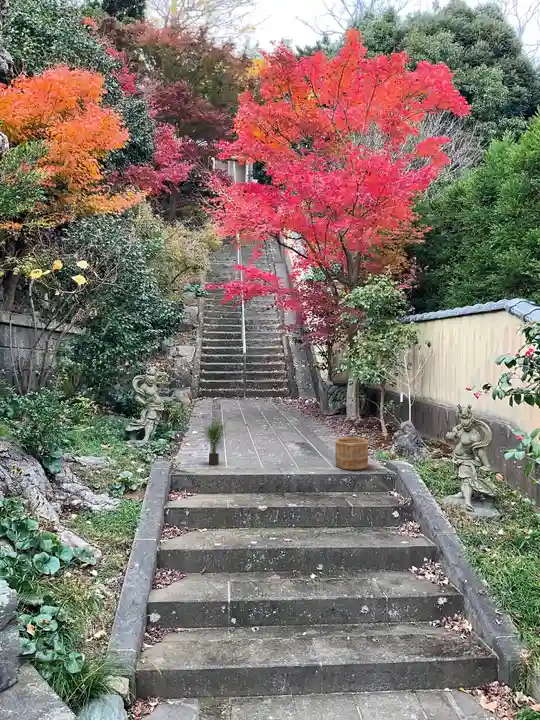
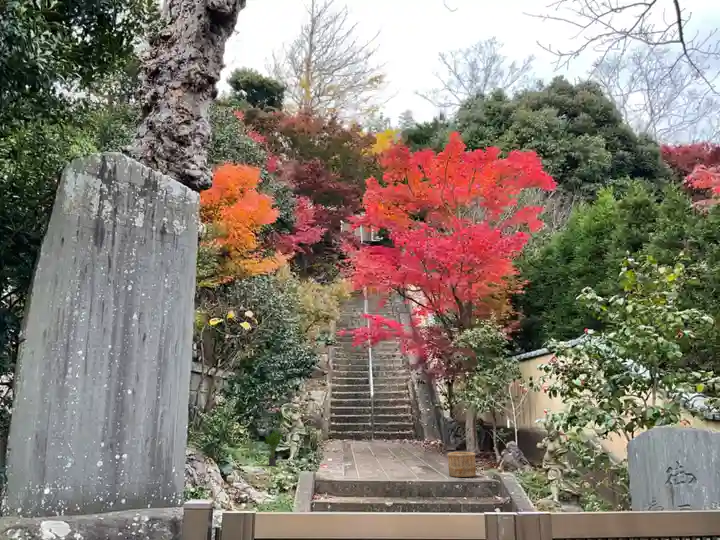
potted plant: present [204,419,226,465] -> present [267,432,281,466]

